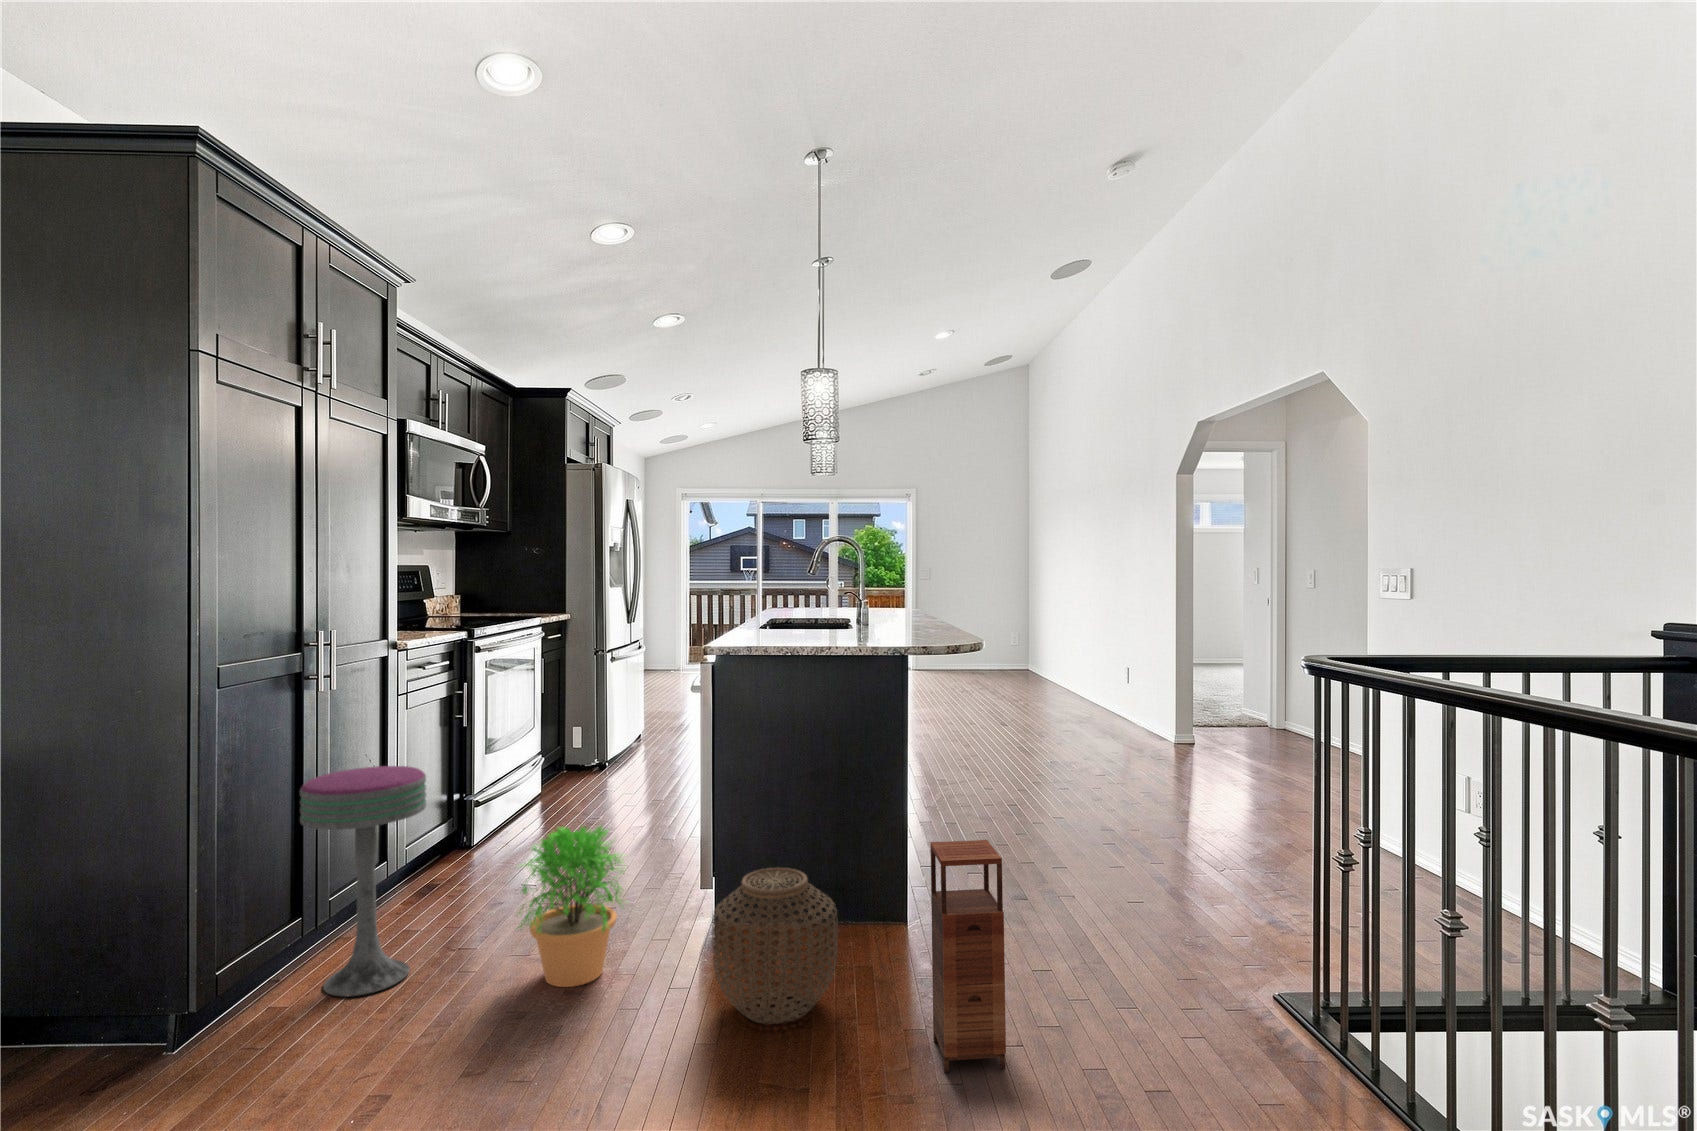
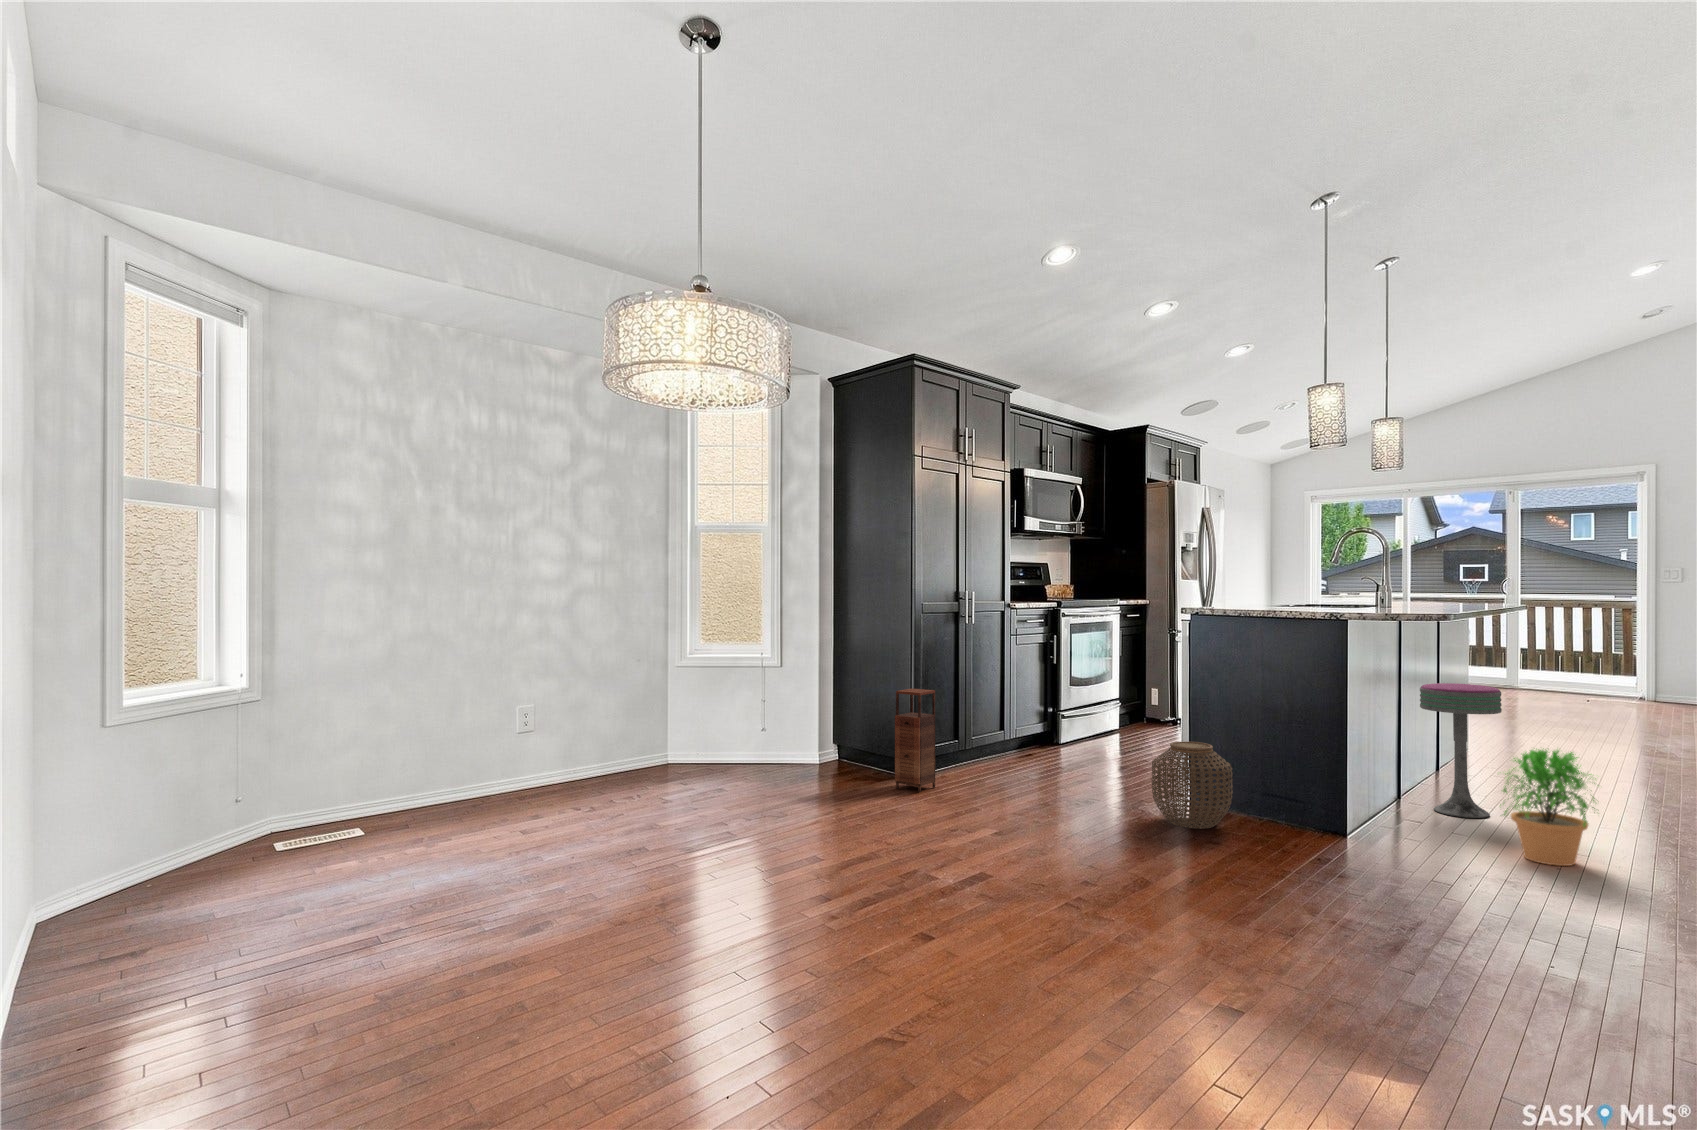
bar stool: present [300,766,426,997] -> present [1420,683,1502,818]
potted plant: present [518,826,624,987] -> present [1500,748,1596,866]
storage cabinet: present [931,840,1006,1073] -> present [895,689,935,792]

